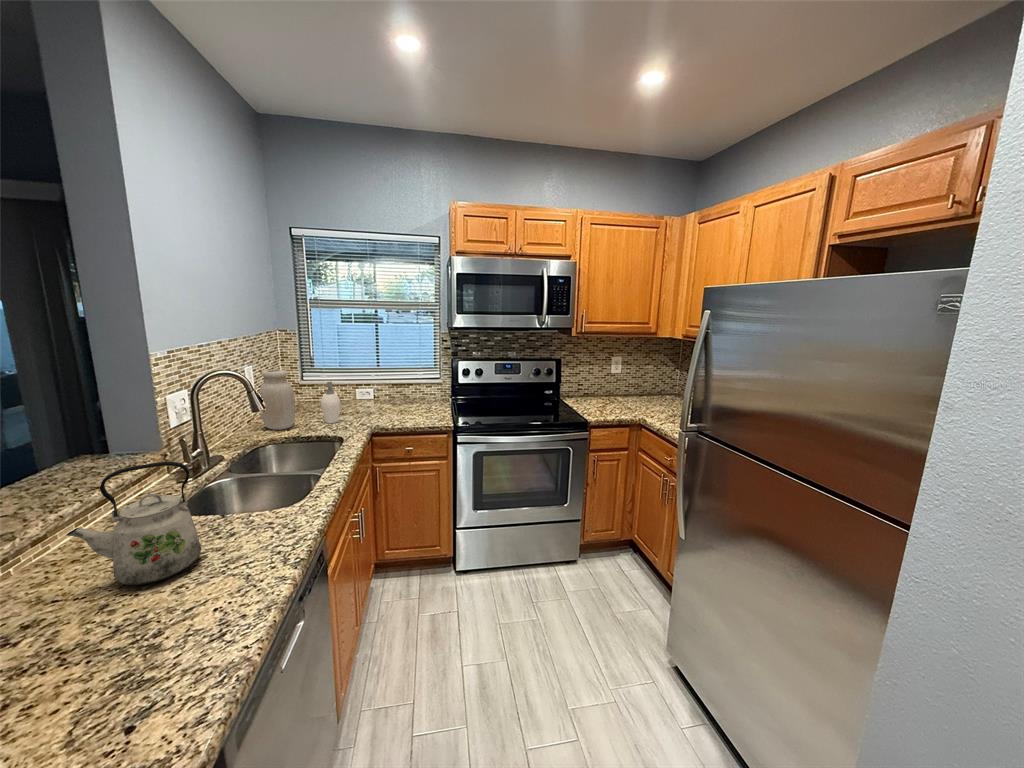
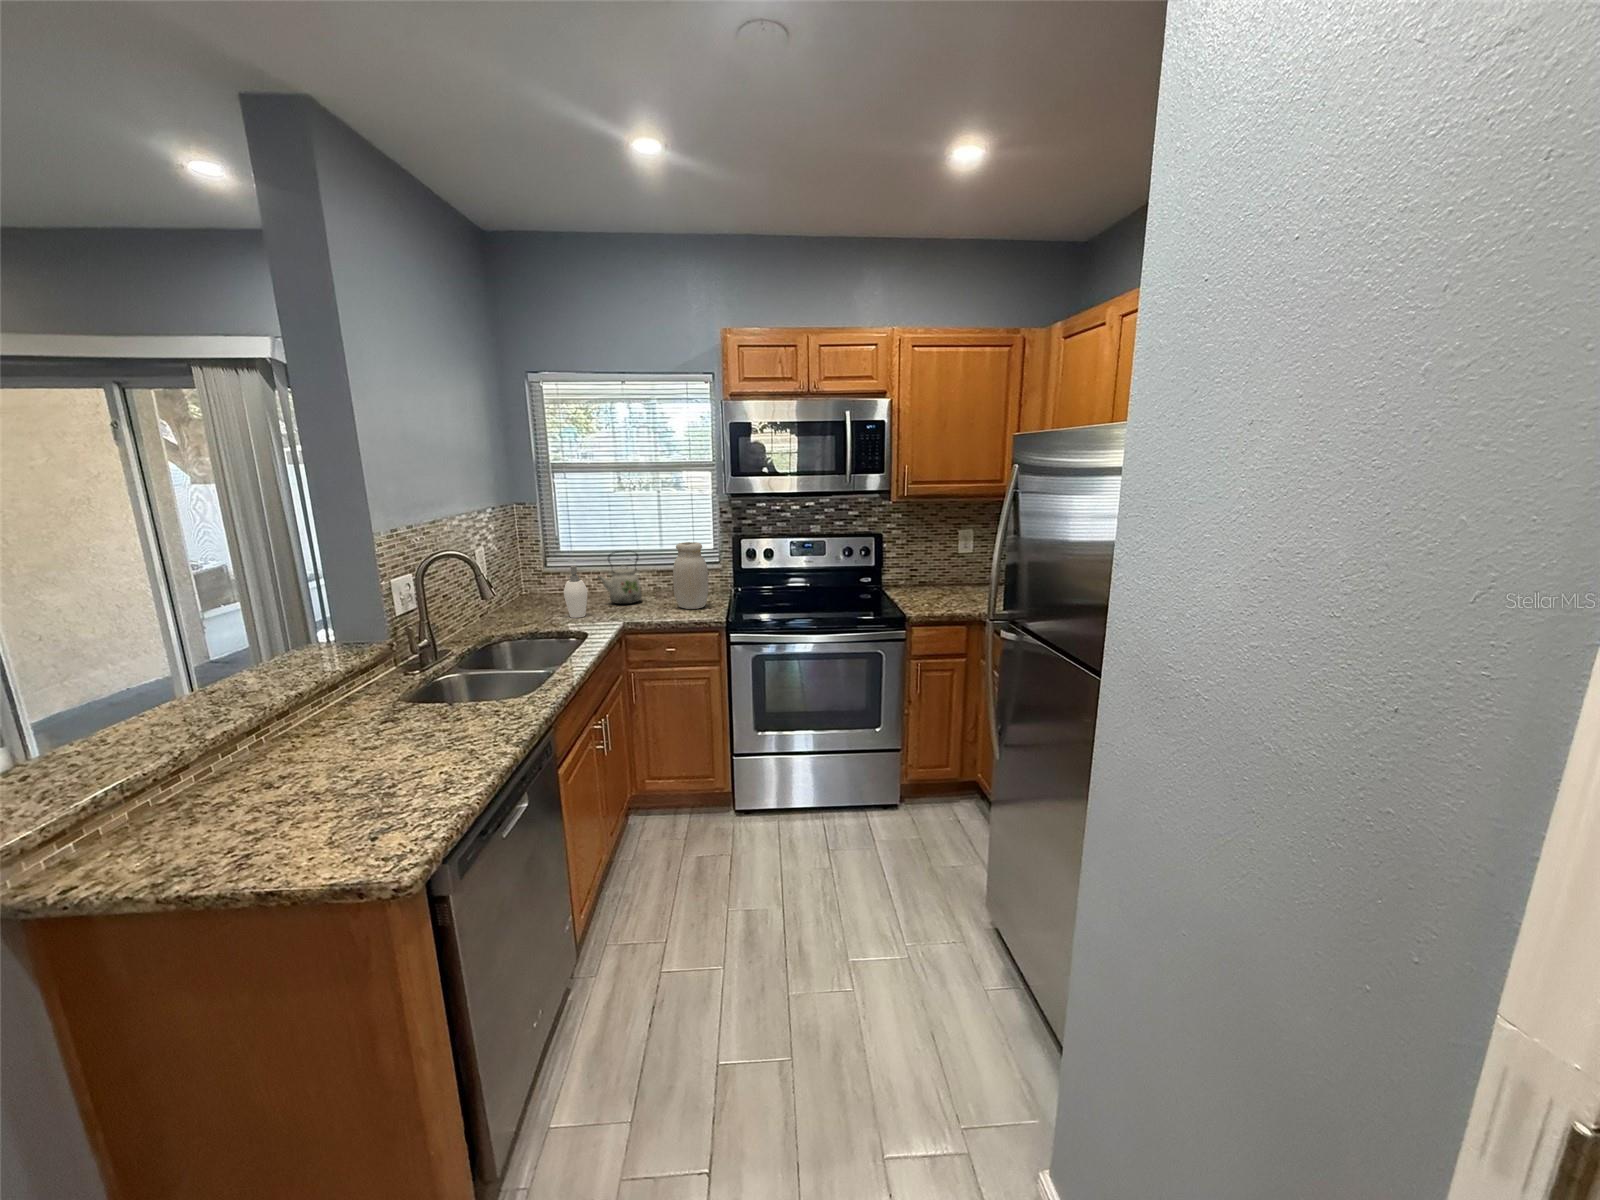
jar: present [259,370,295,430] -> present [673,542,708,609]
kettle: present [66,462,201,585] -> present [598,551,642,604]

